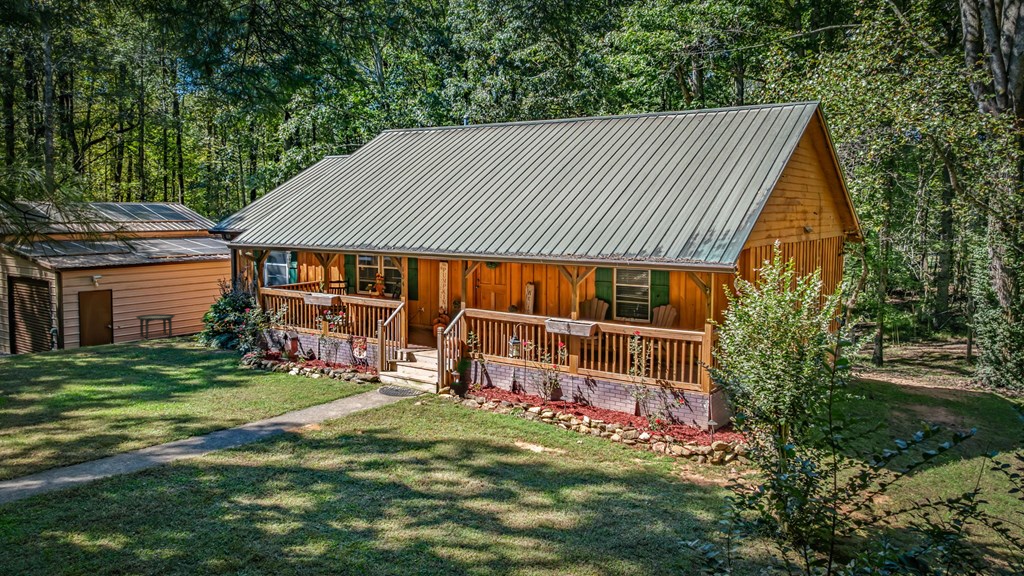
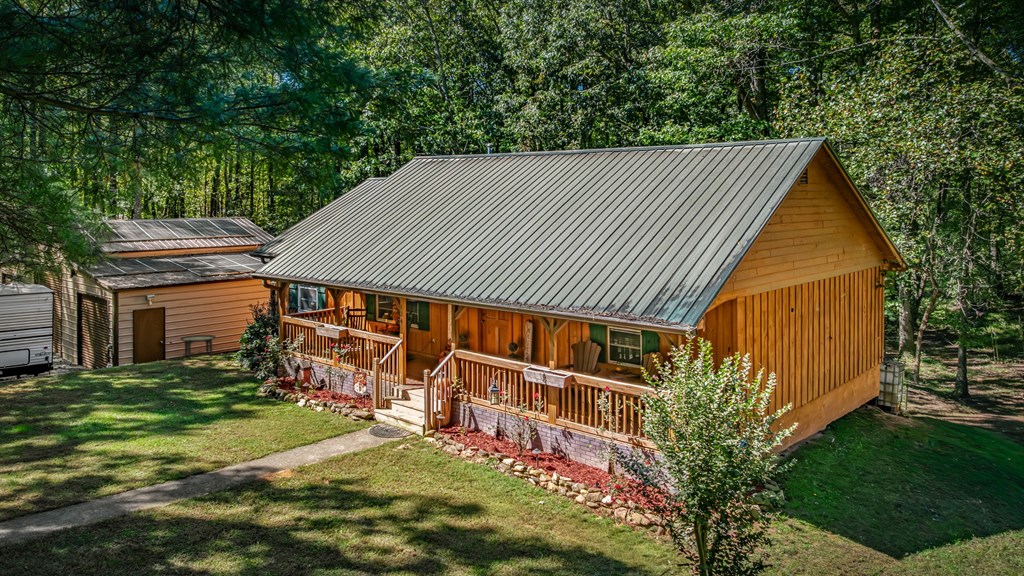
potted tree: present [450,359,472,396] -> none [437,398,460,438]

